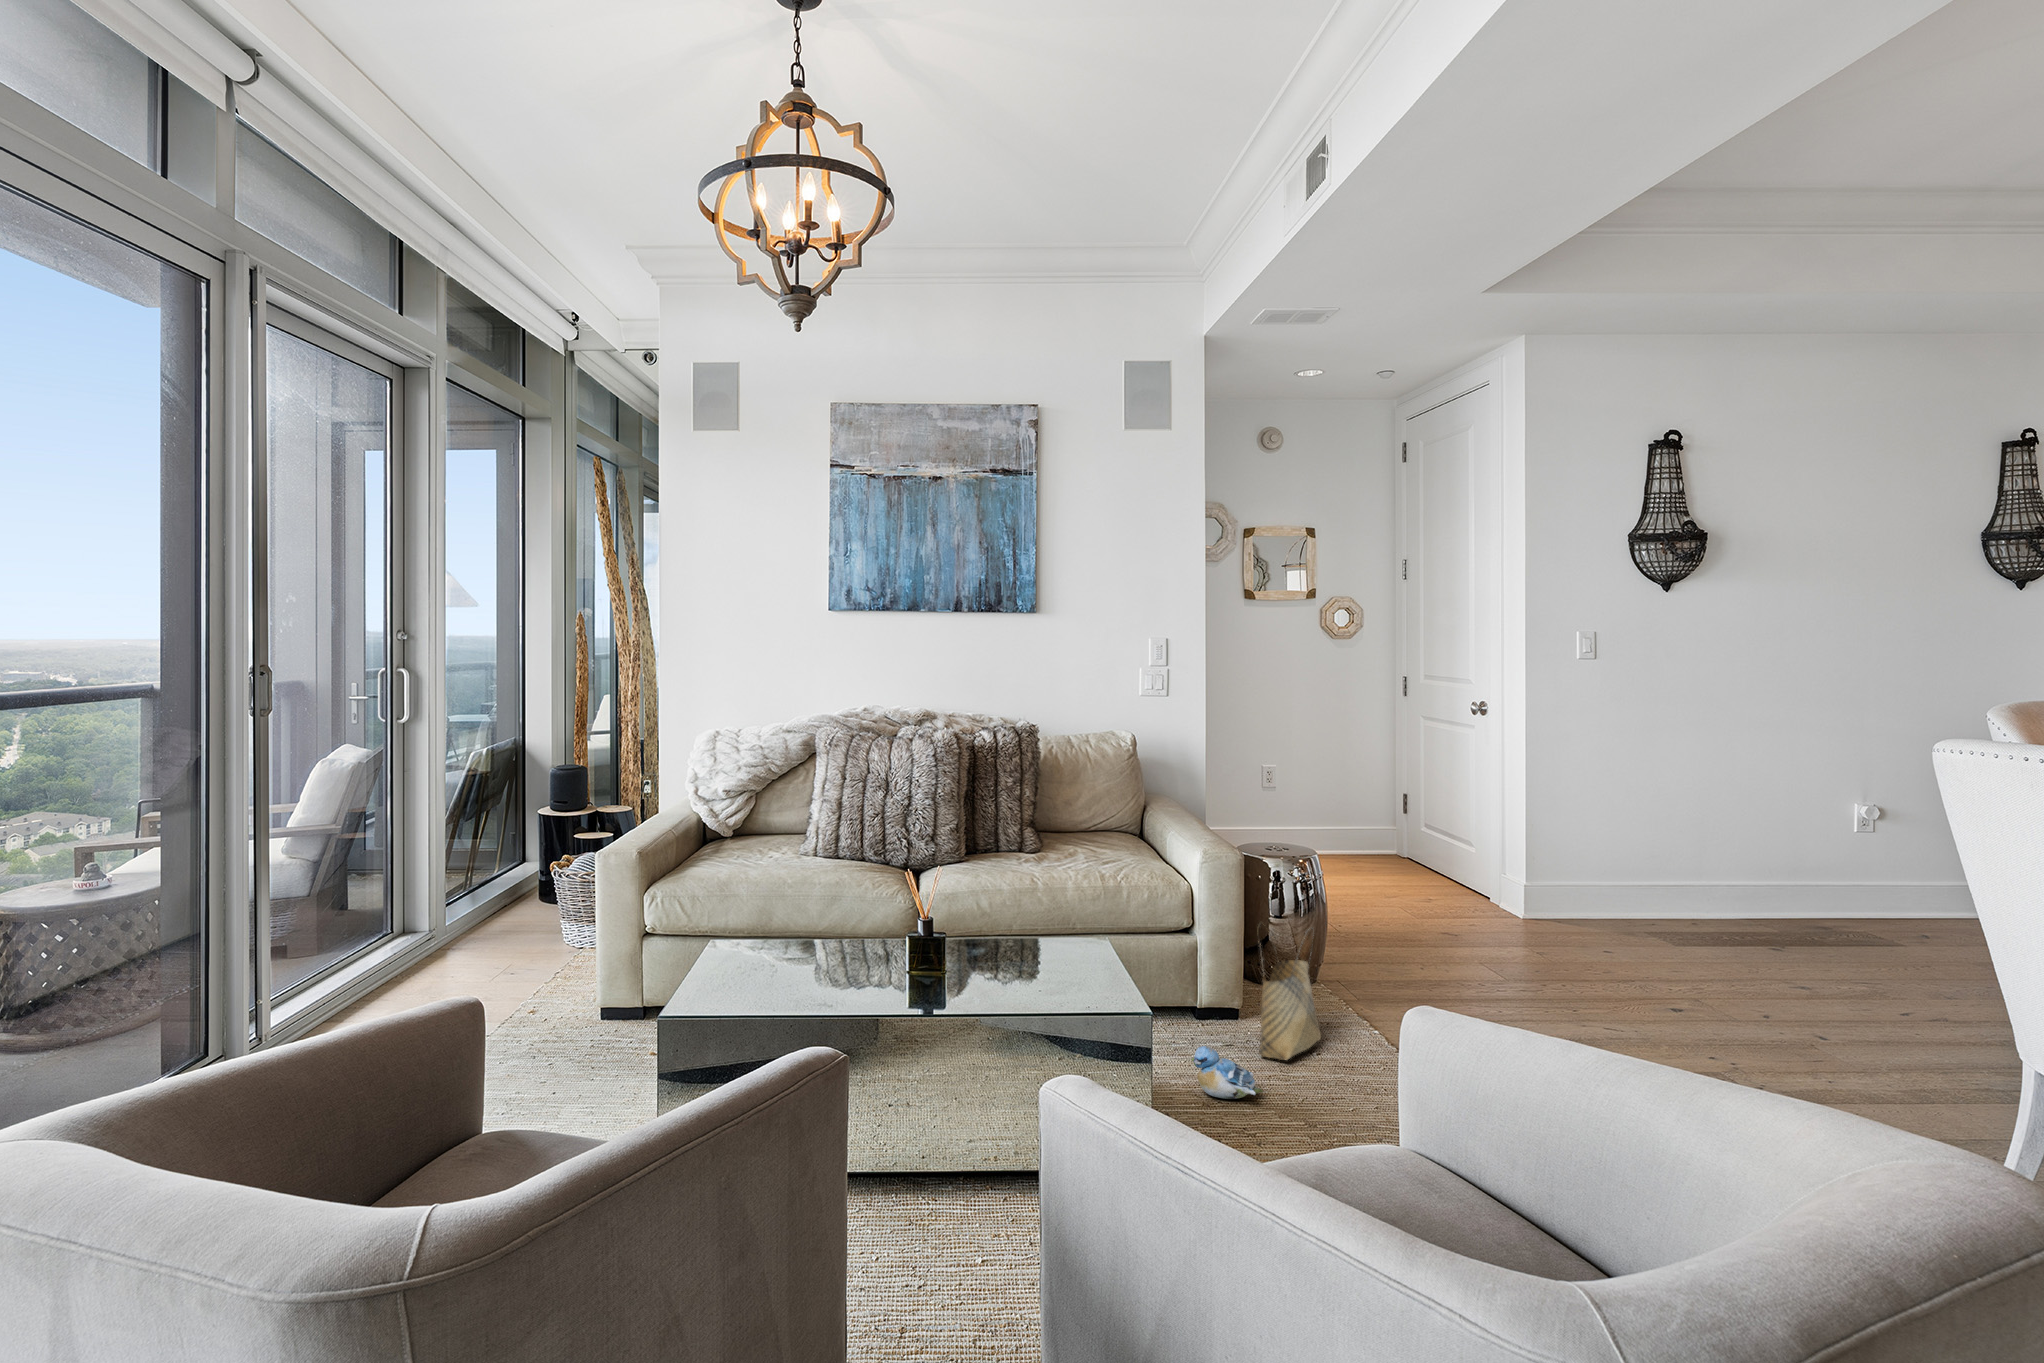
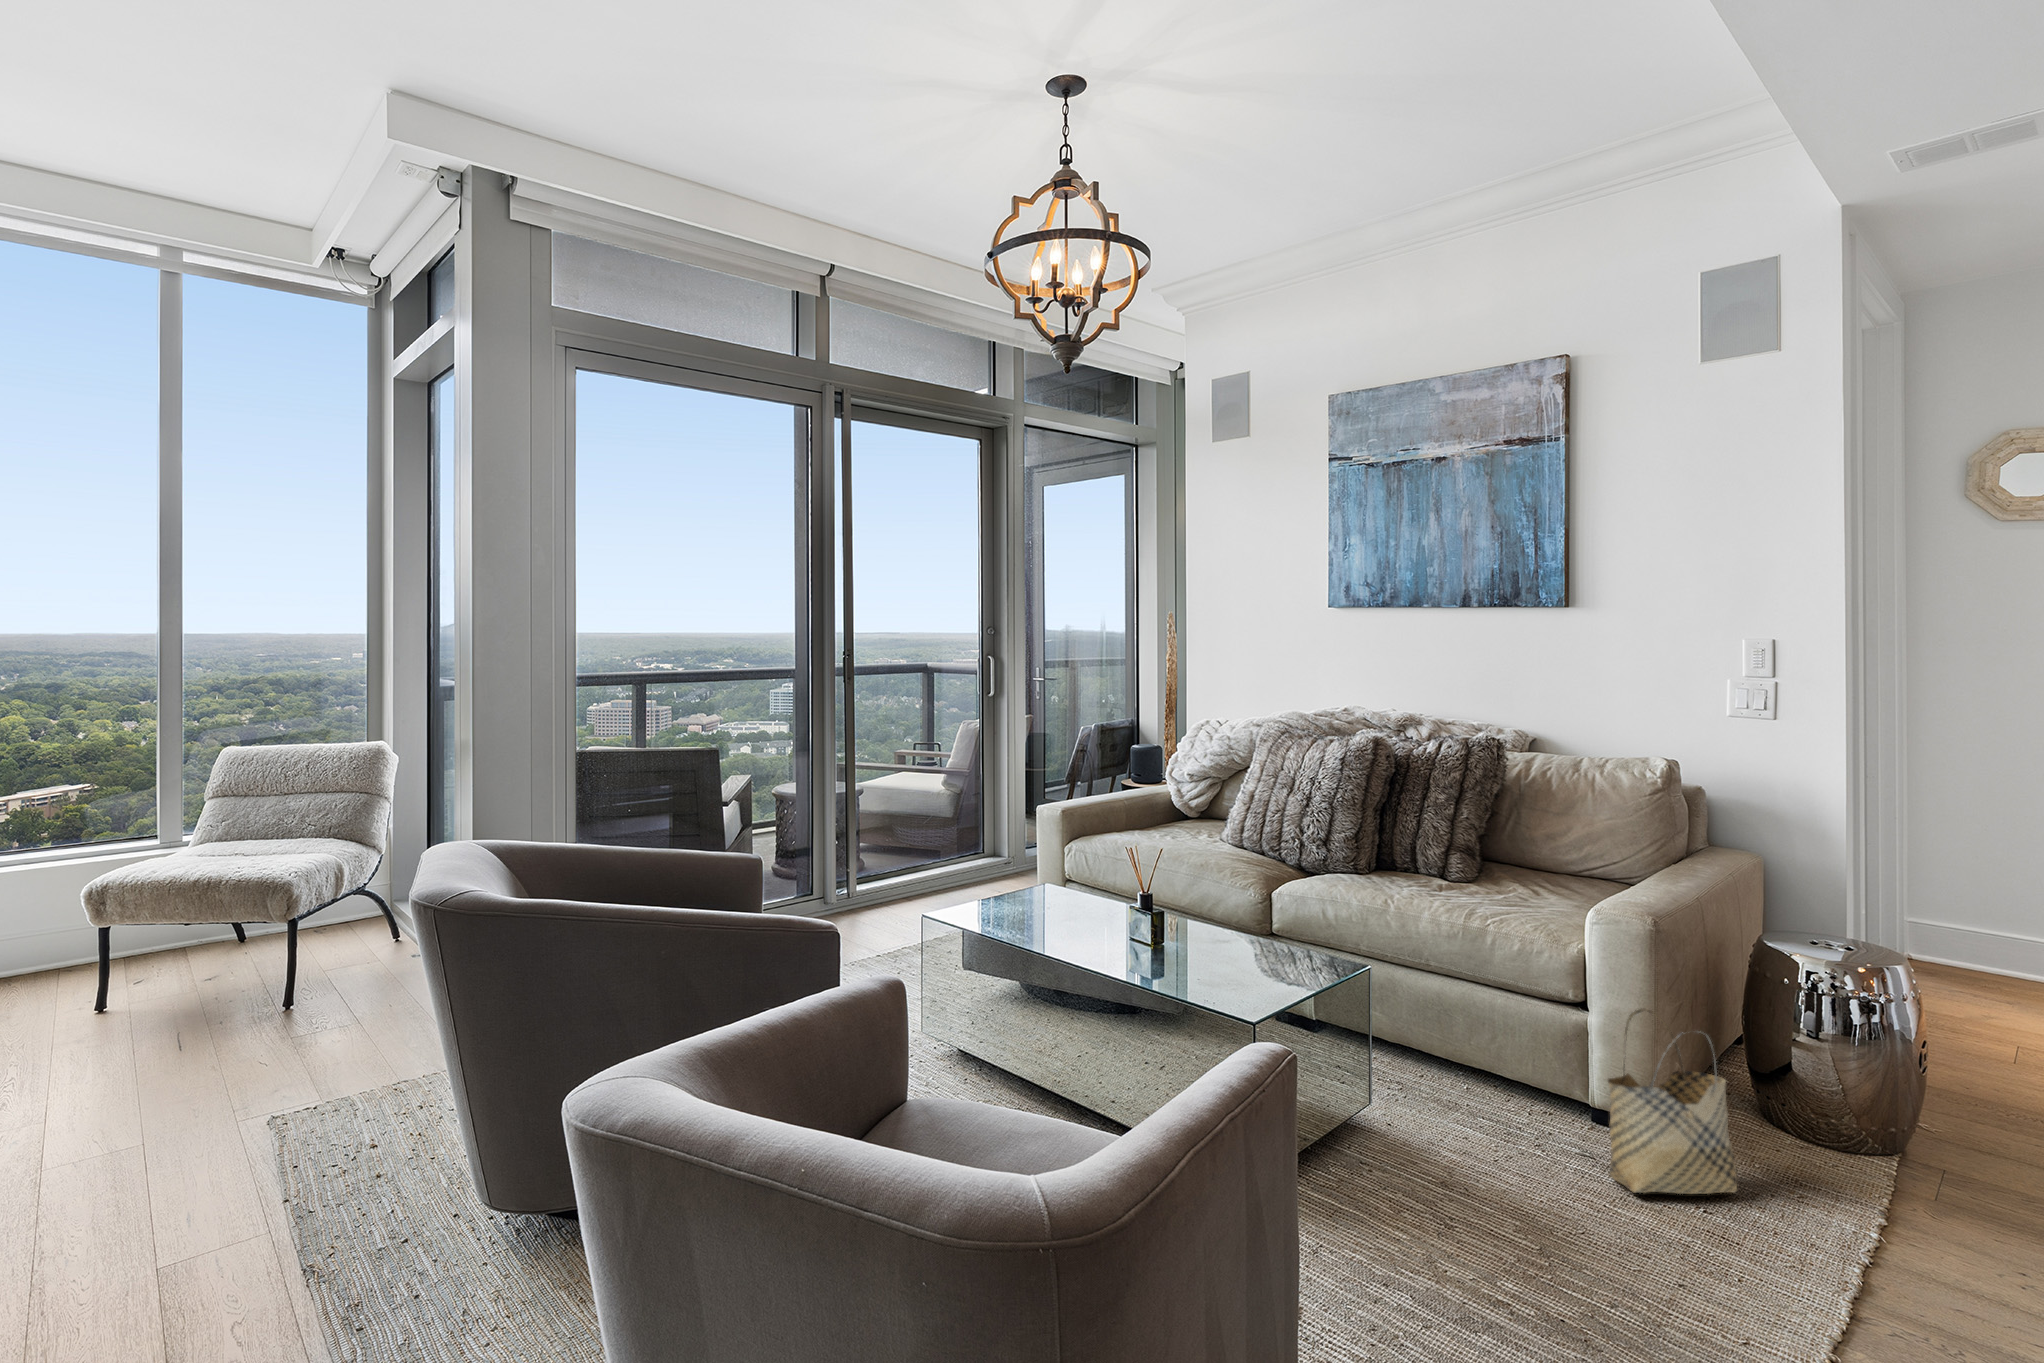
plush toy: present [1192,1046,1263,1099] -> none [1446,1124,1532,1206]

